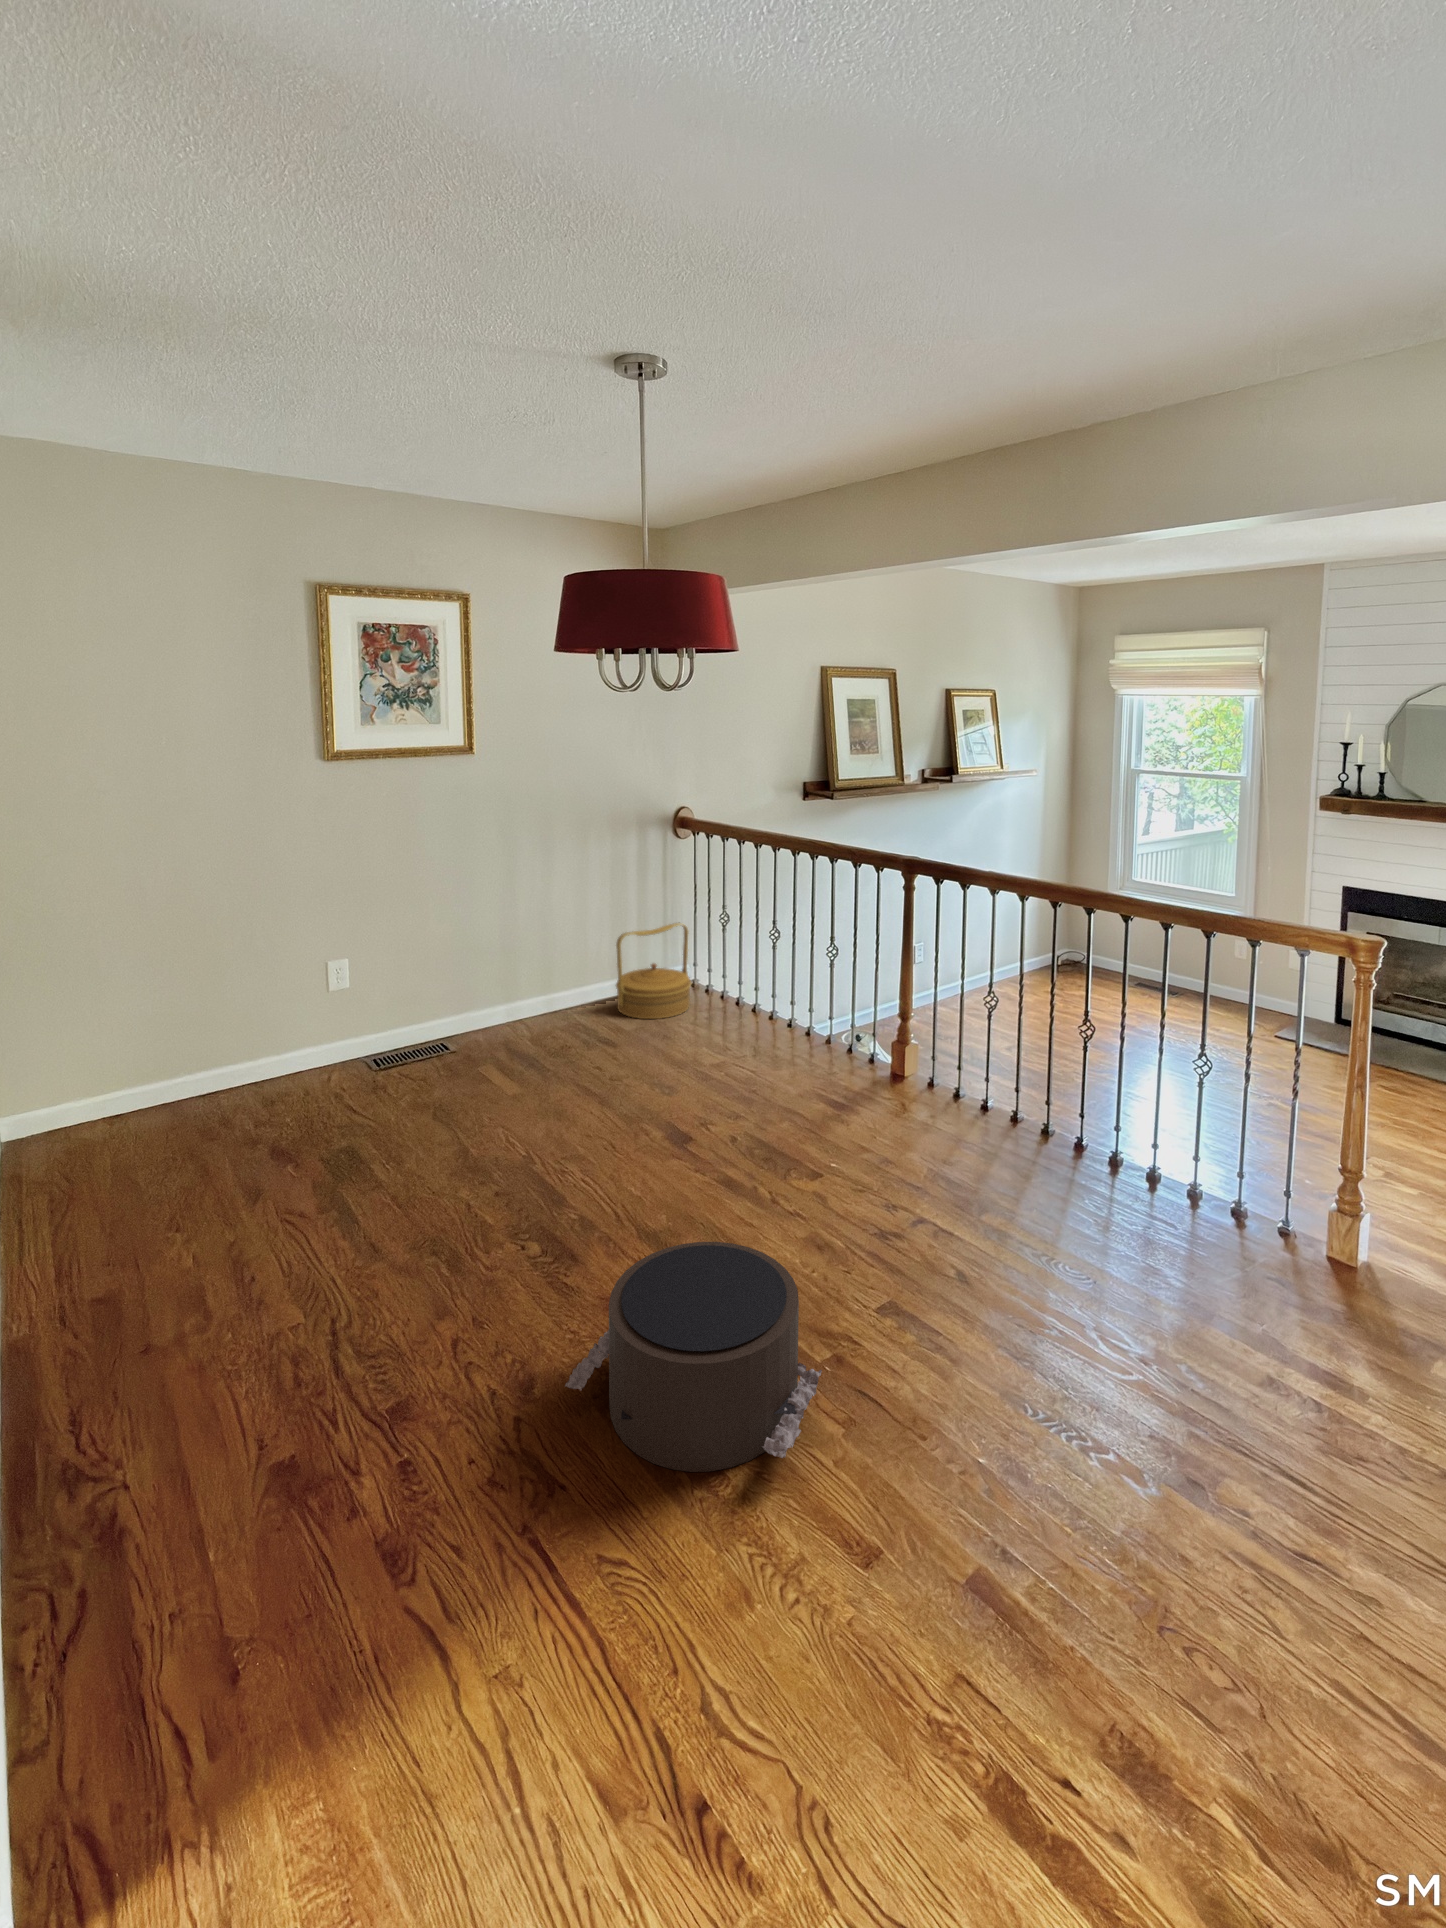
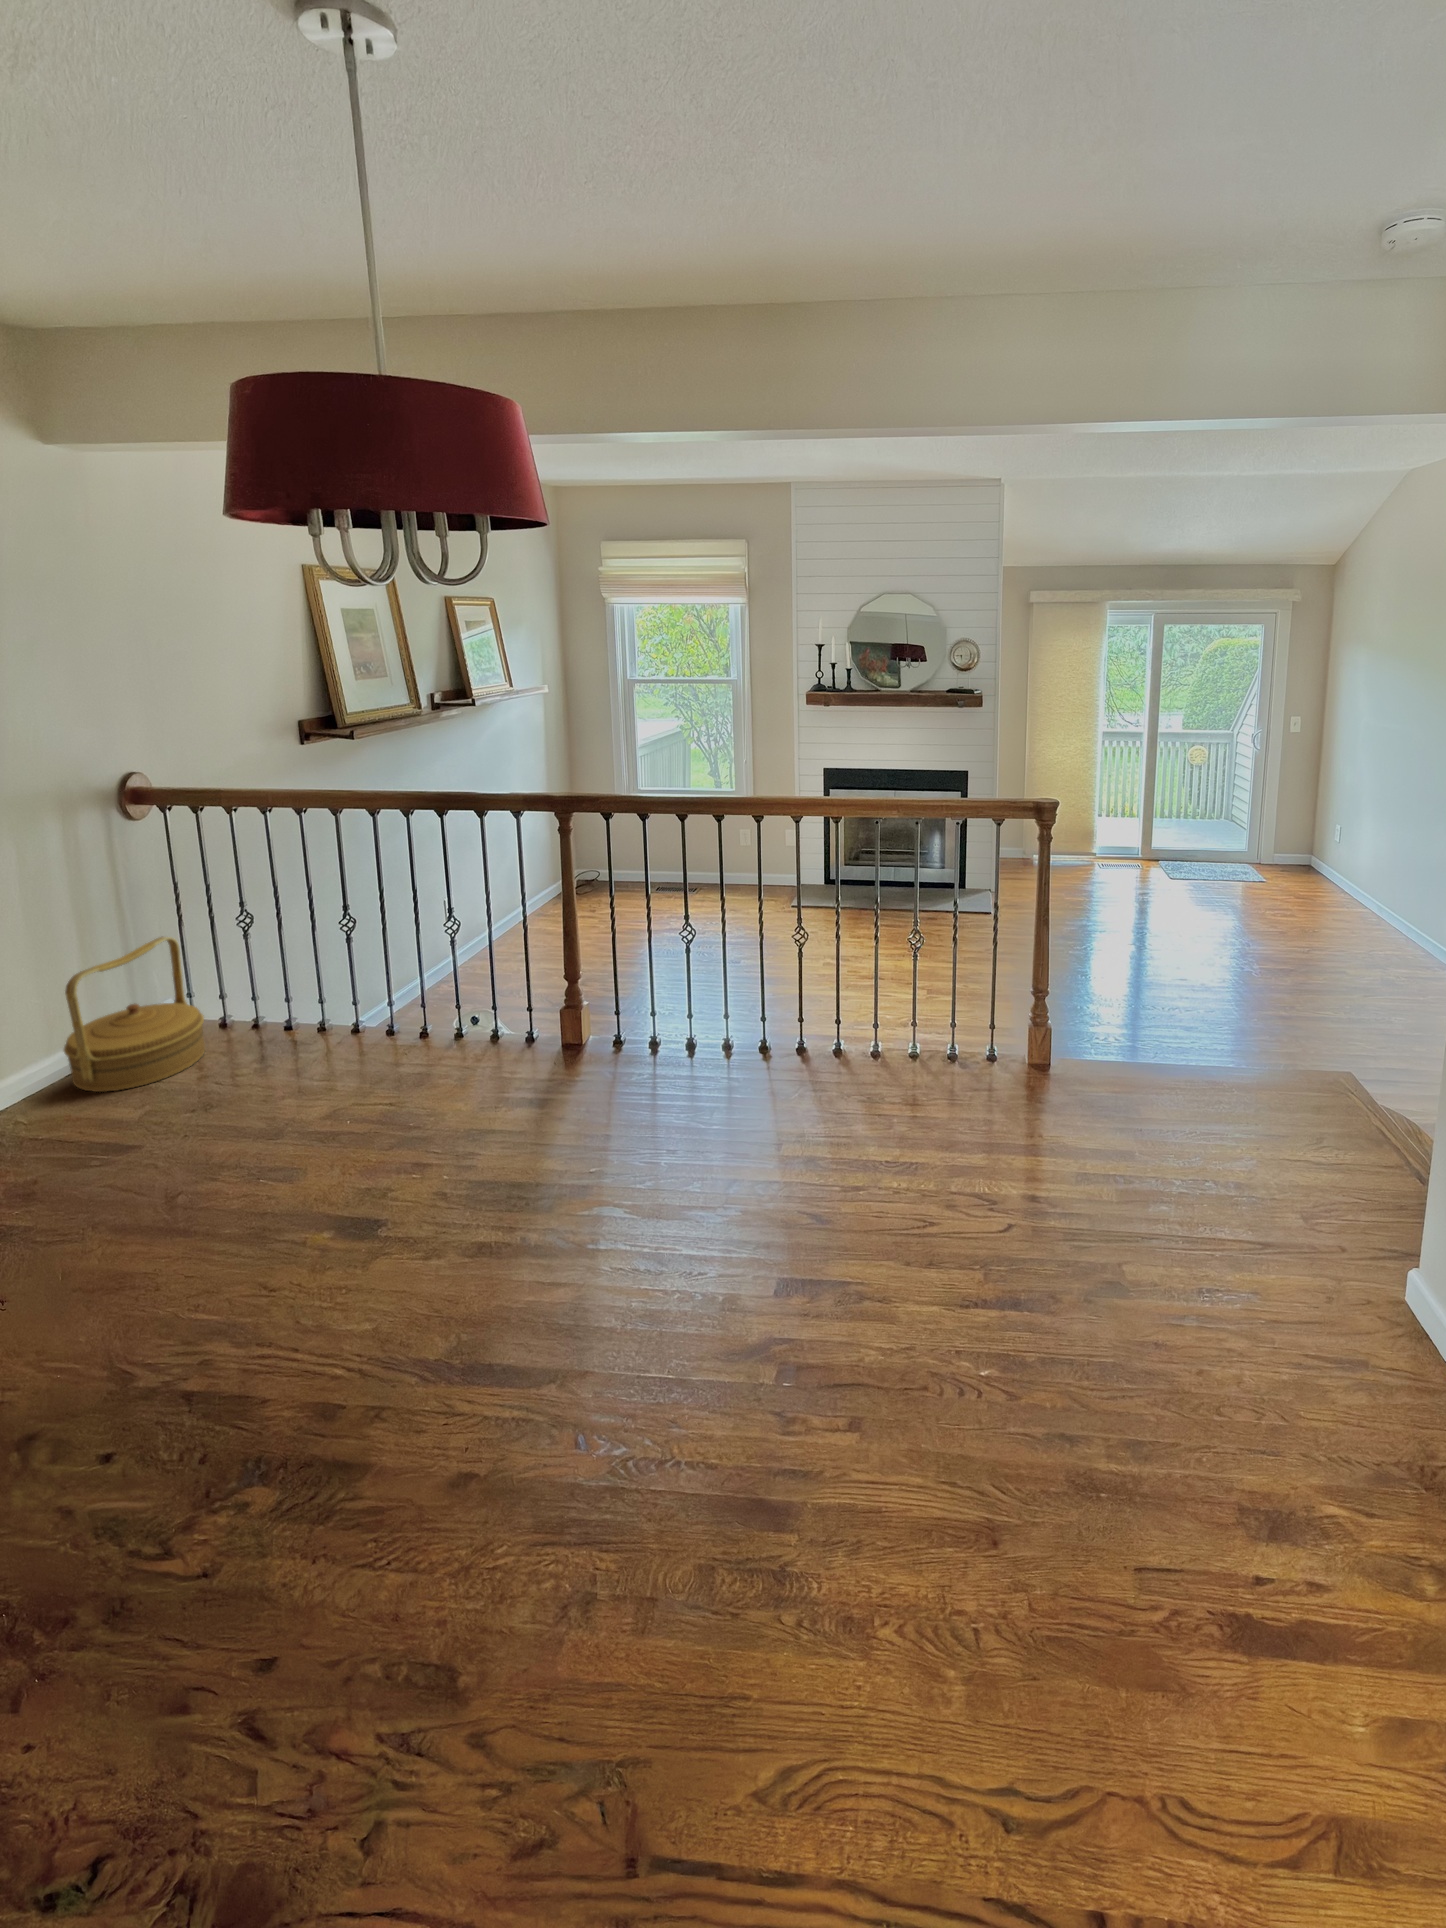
pouf: present [565,1242,822,1472] -> none [527,1297,857,1637]

